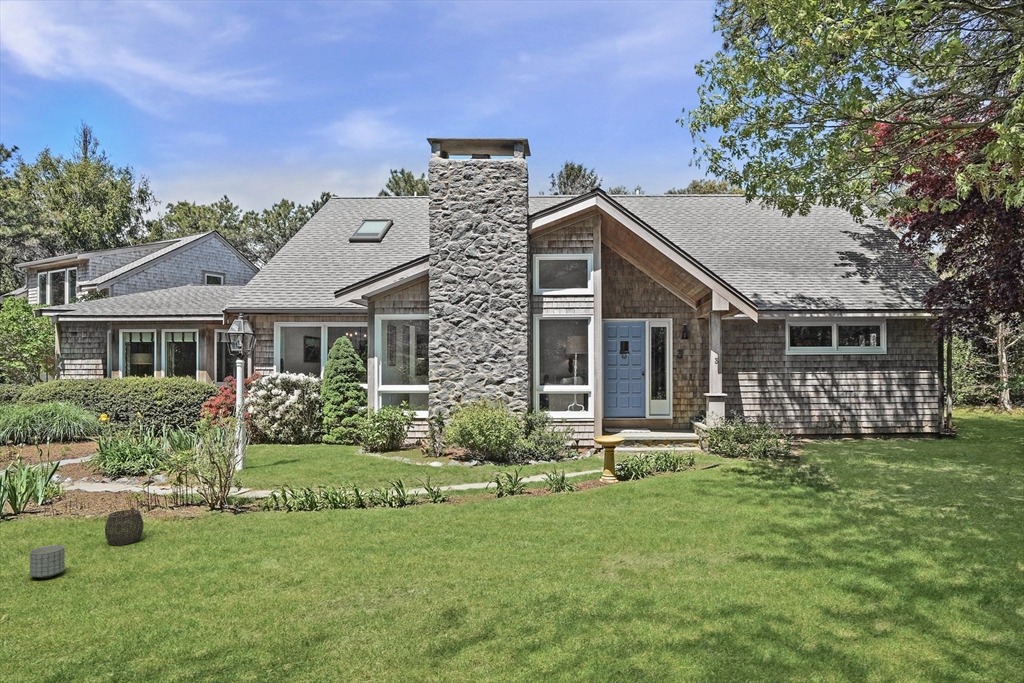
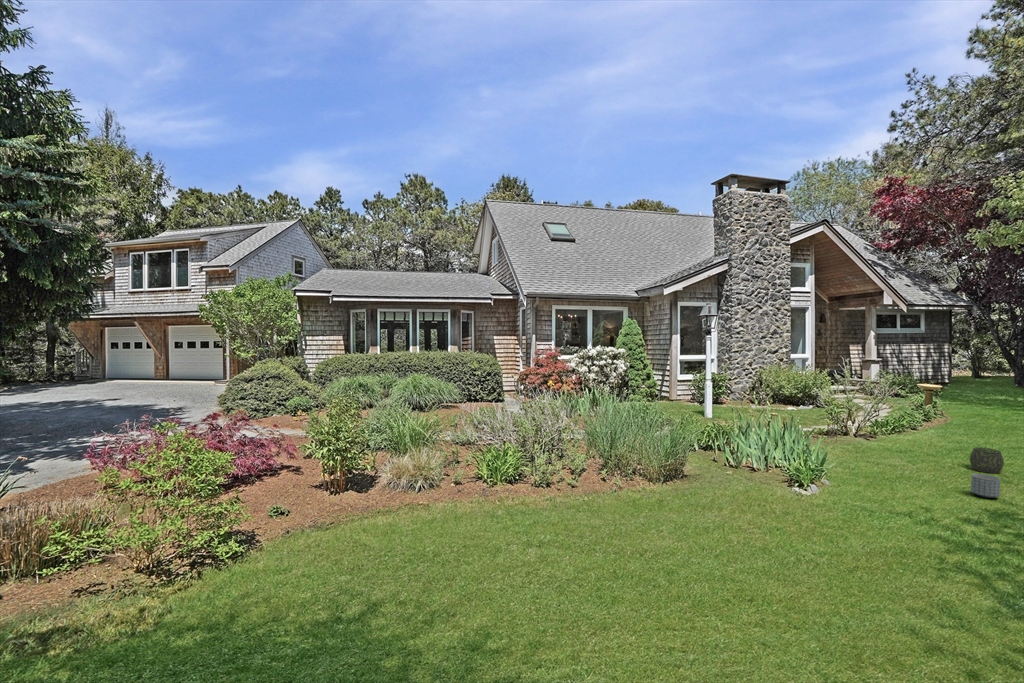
woven basket: present [105,510,144,545] -> present [970,447,1004,473]

